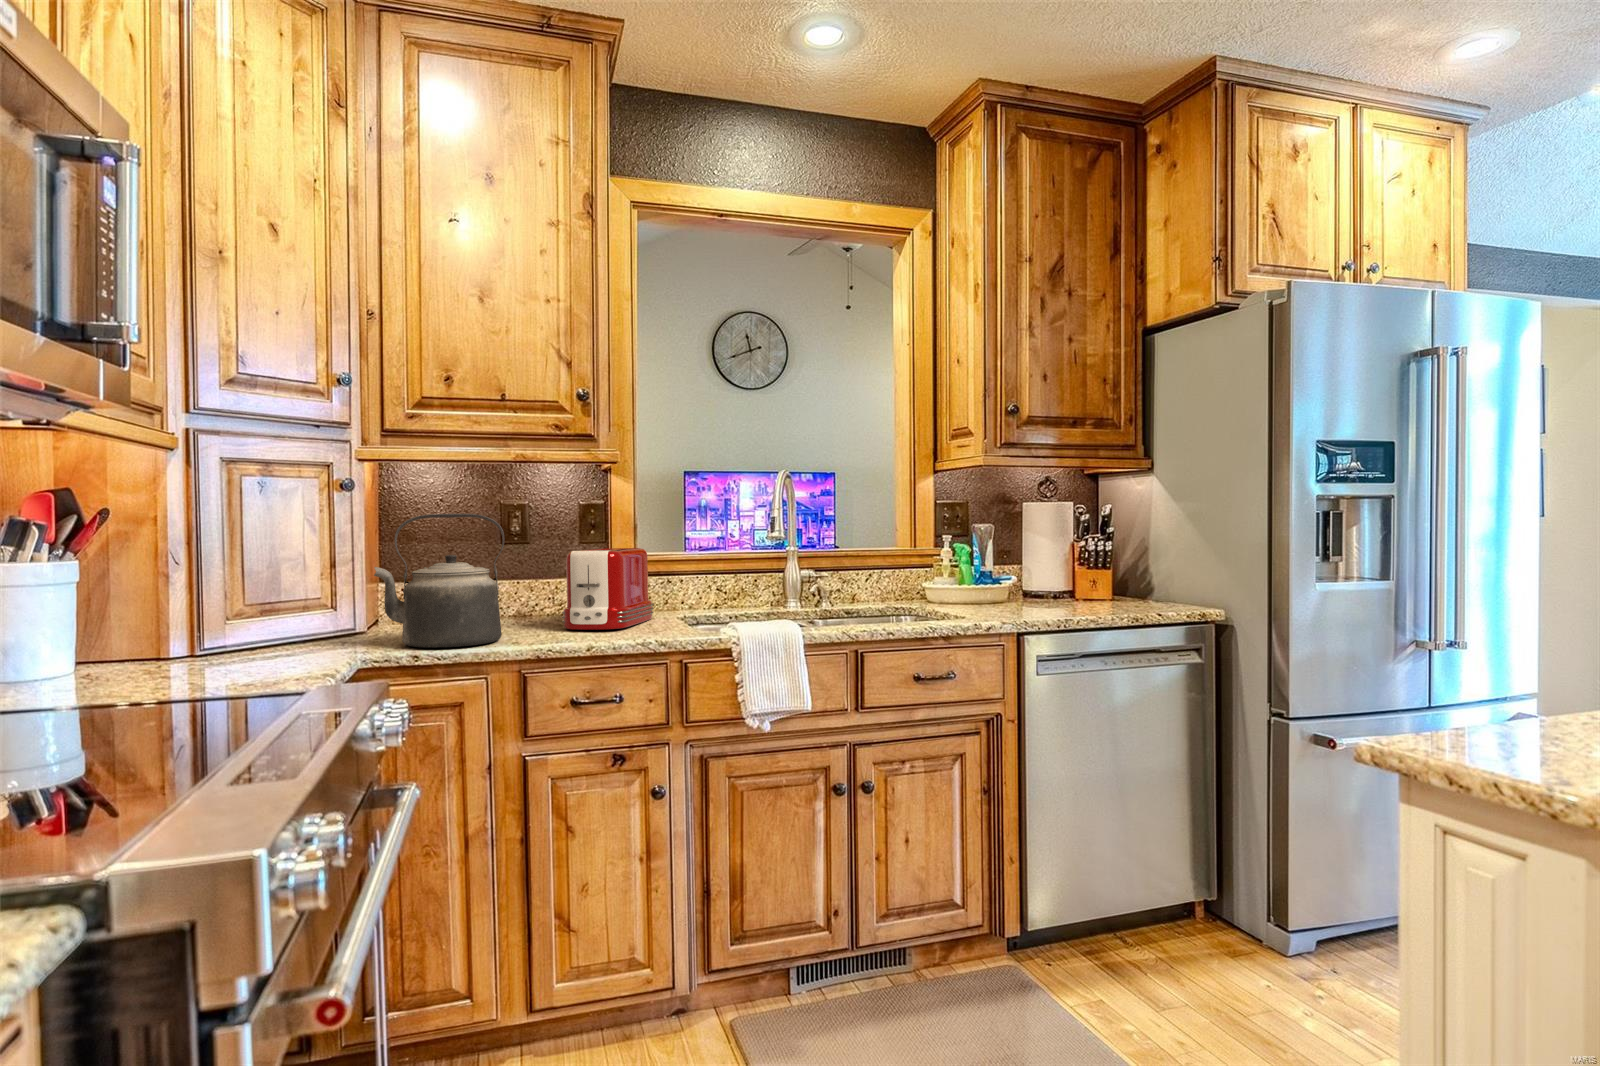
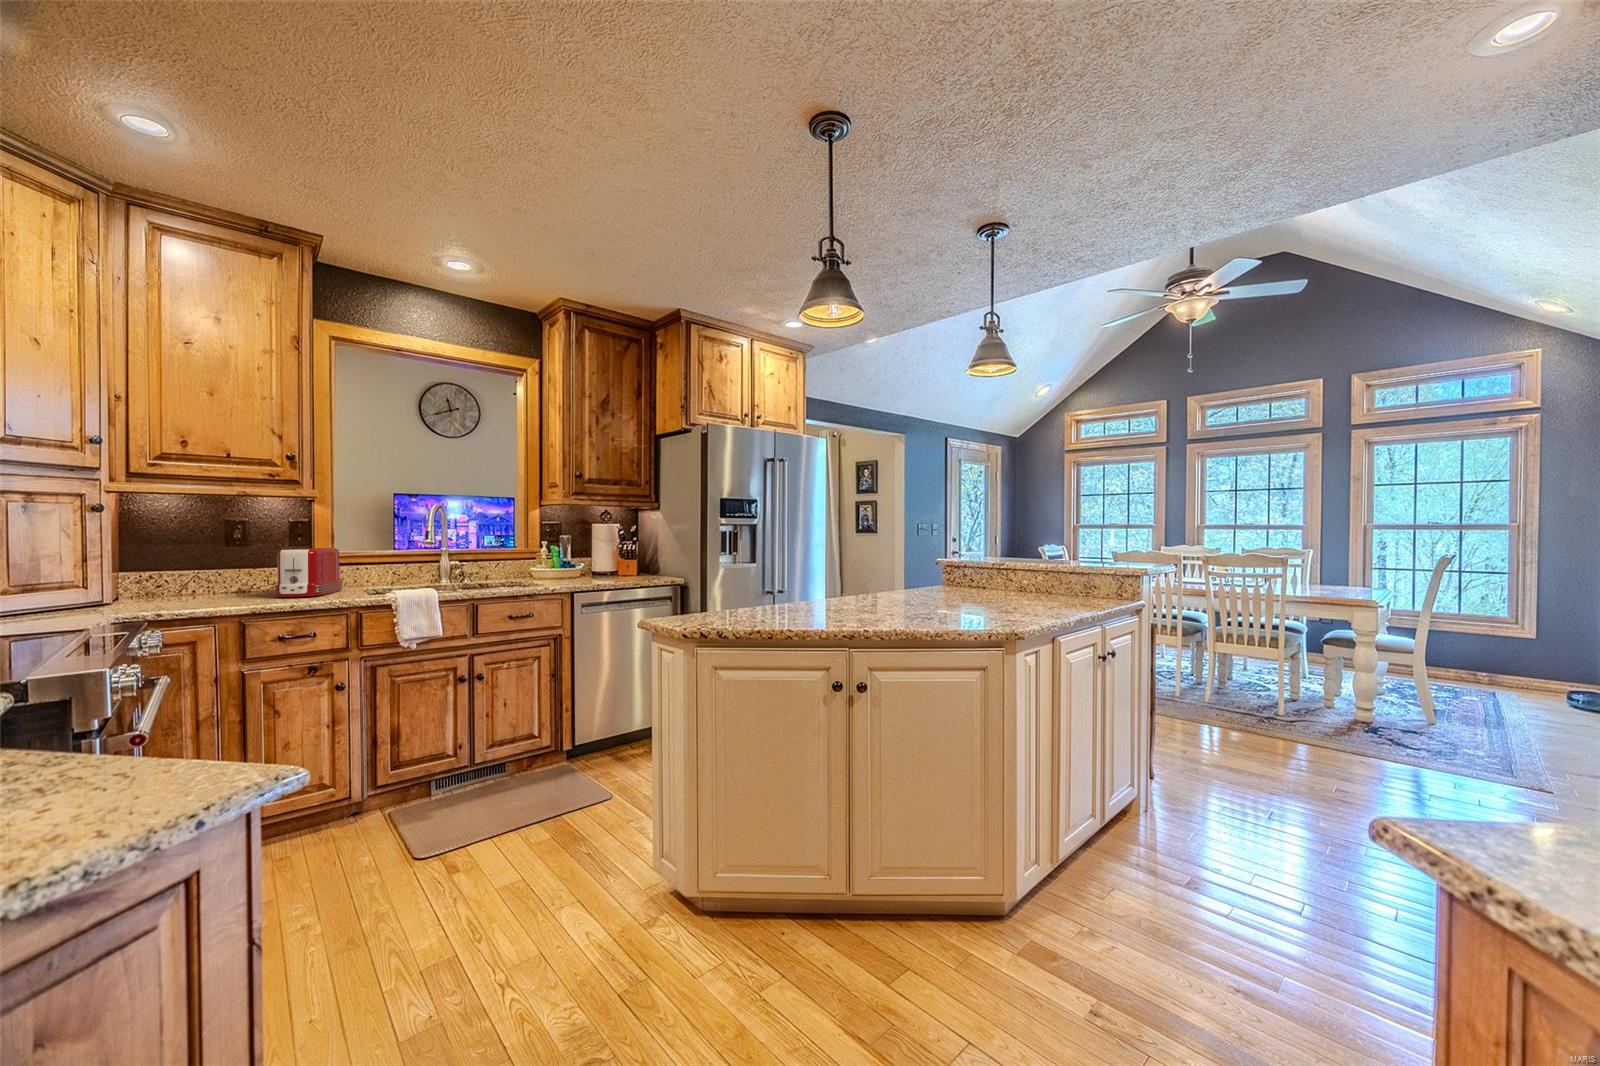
kettle: present [374,514,504,648] -> none [122,527,229,610]

